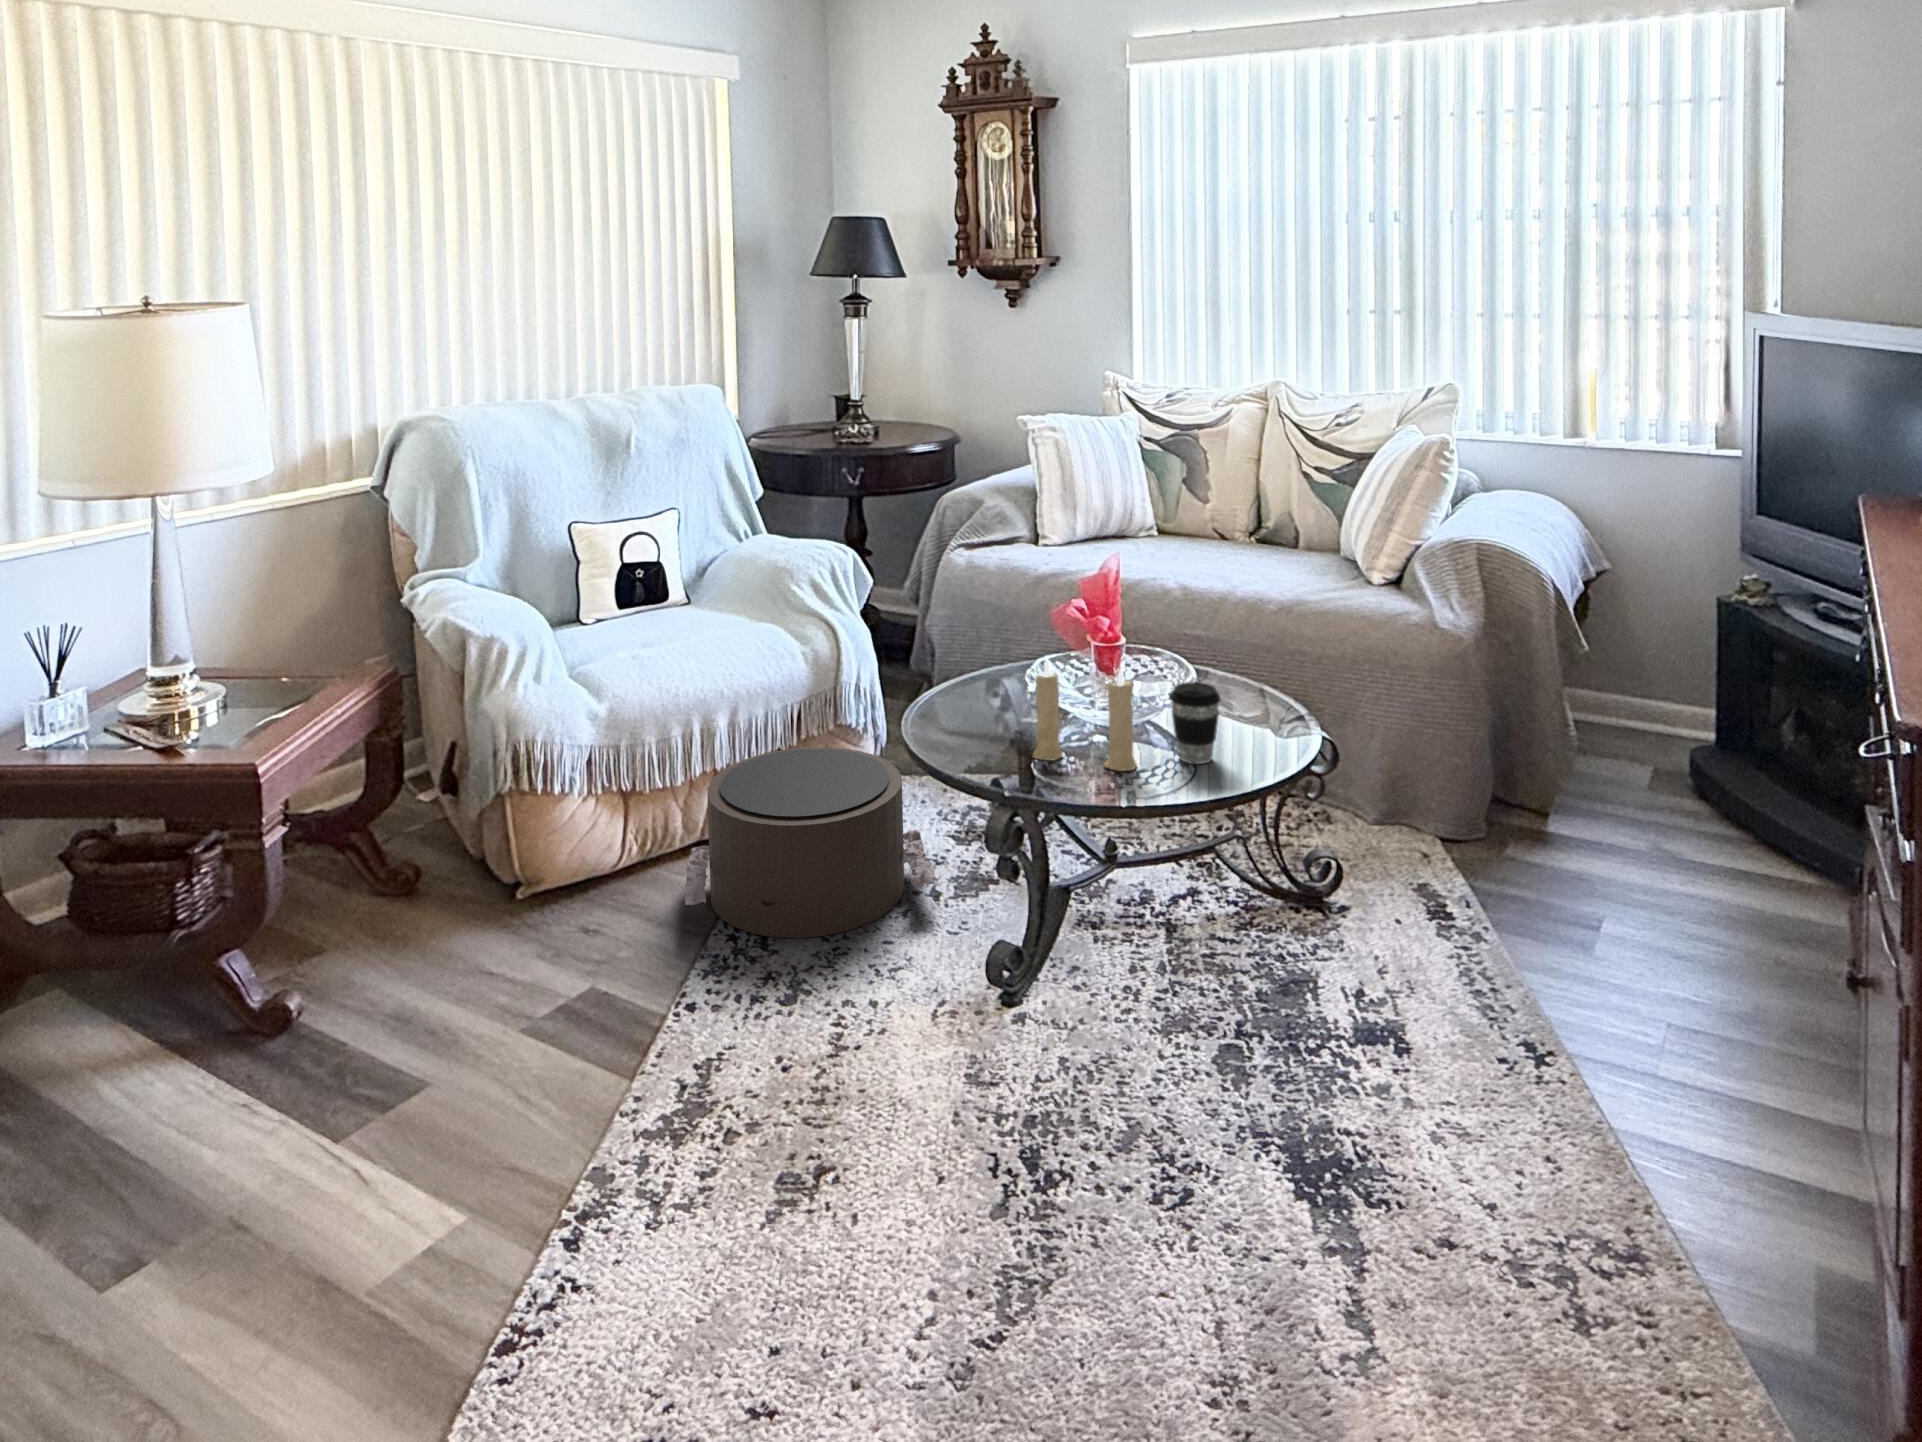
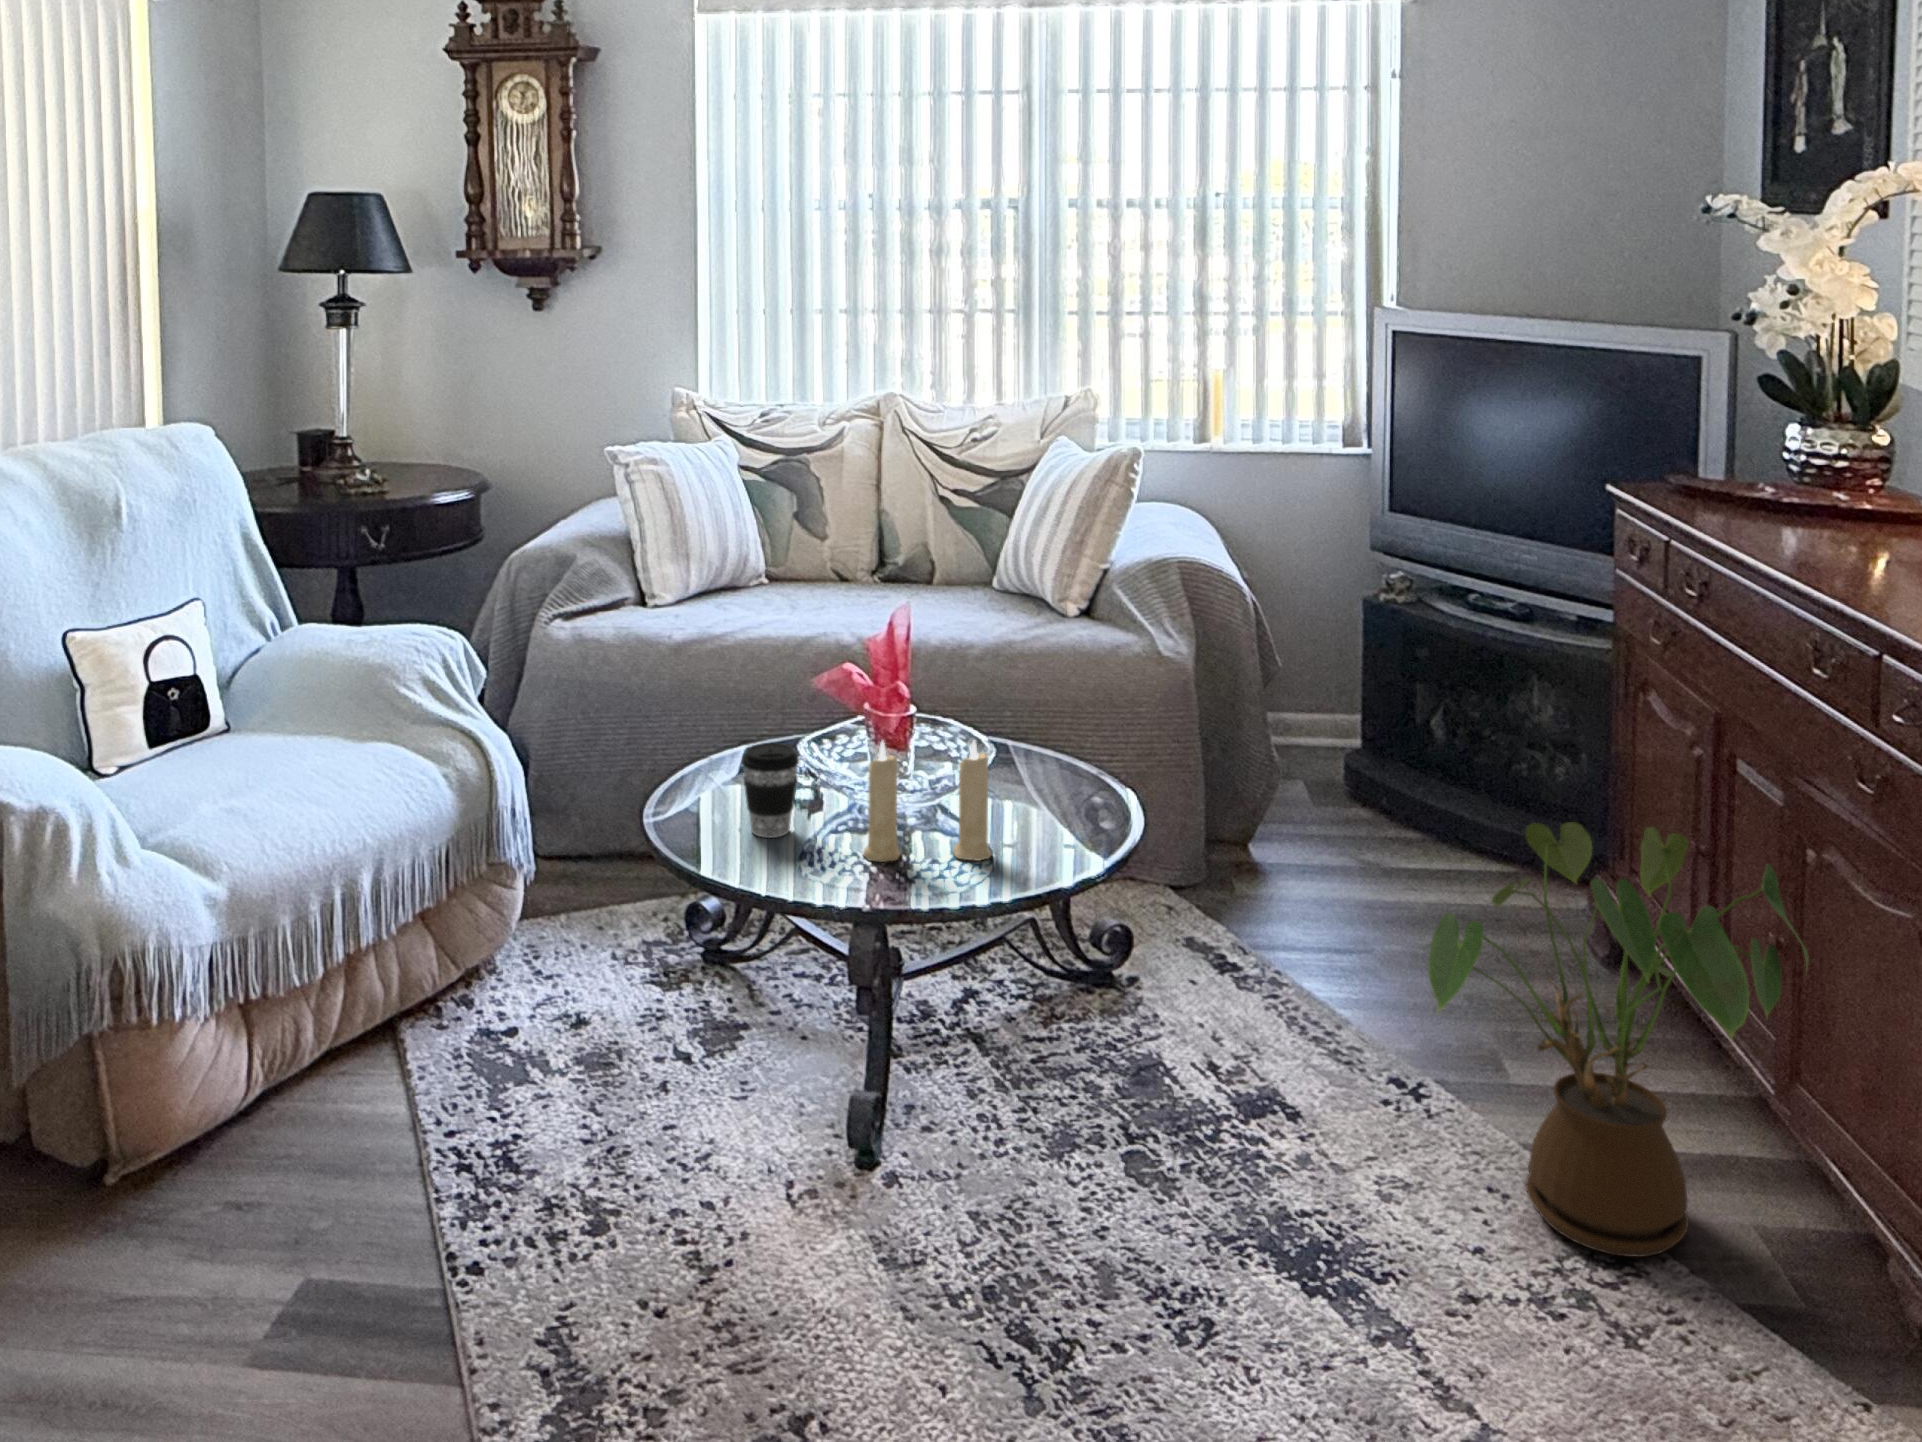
coffee cup: present [1170,682,1220,764] -> present [741,743,799,838]
pouf: present [684,747,934,938] -> none [346,890,701,1154]
house plant: none [1441,814,1847,1262] -> present [1428,822,1809,1257]

